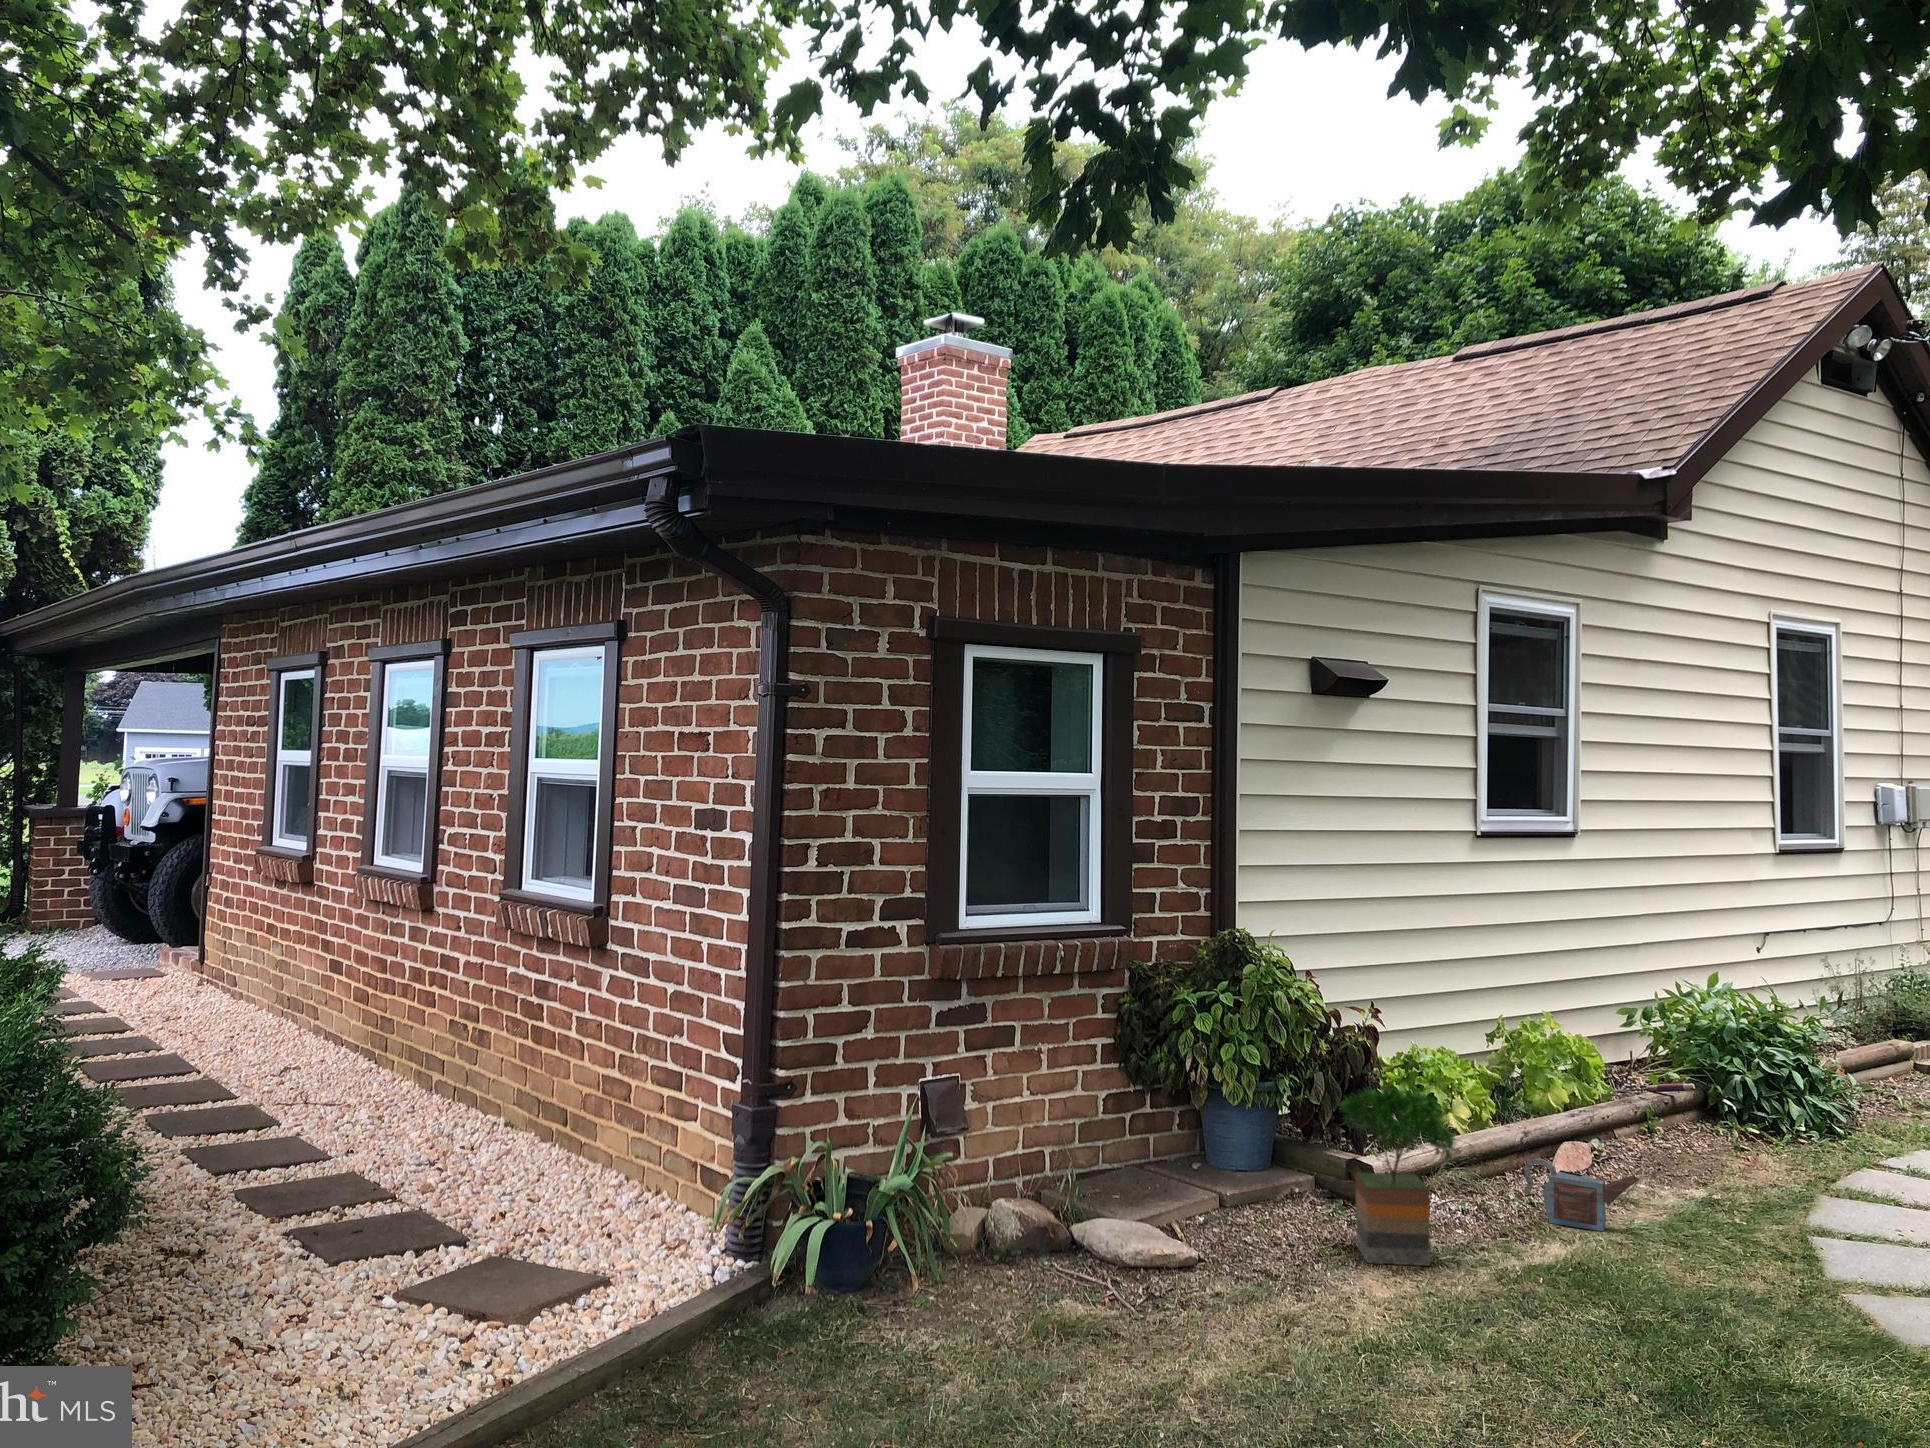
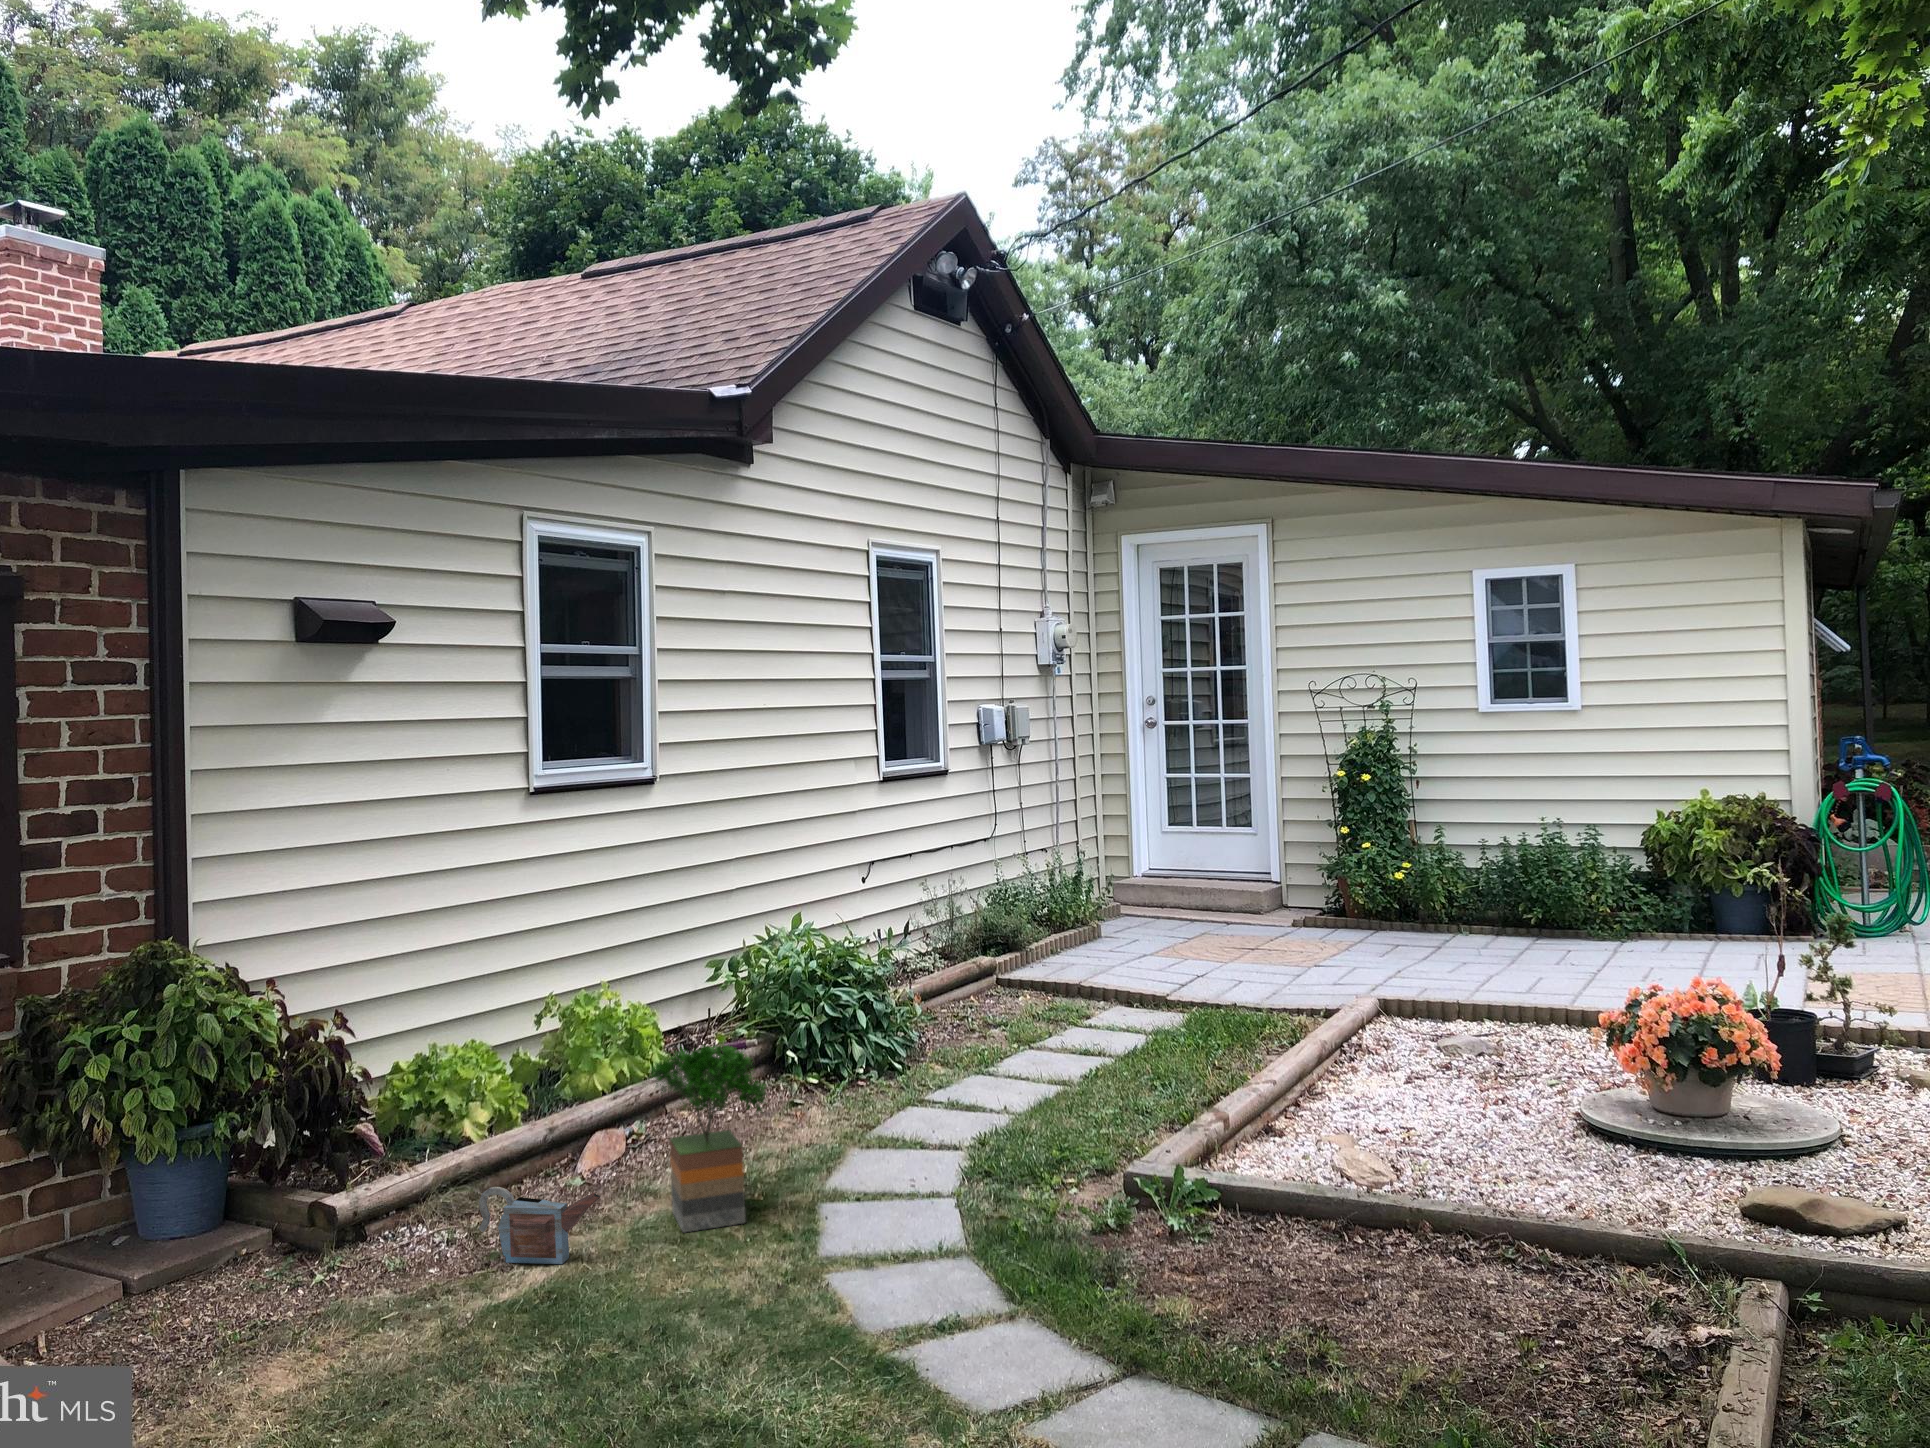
potted tree: present [1340,1088,1456,1266] -> present [650,1044,767,1232]

